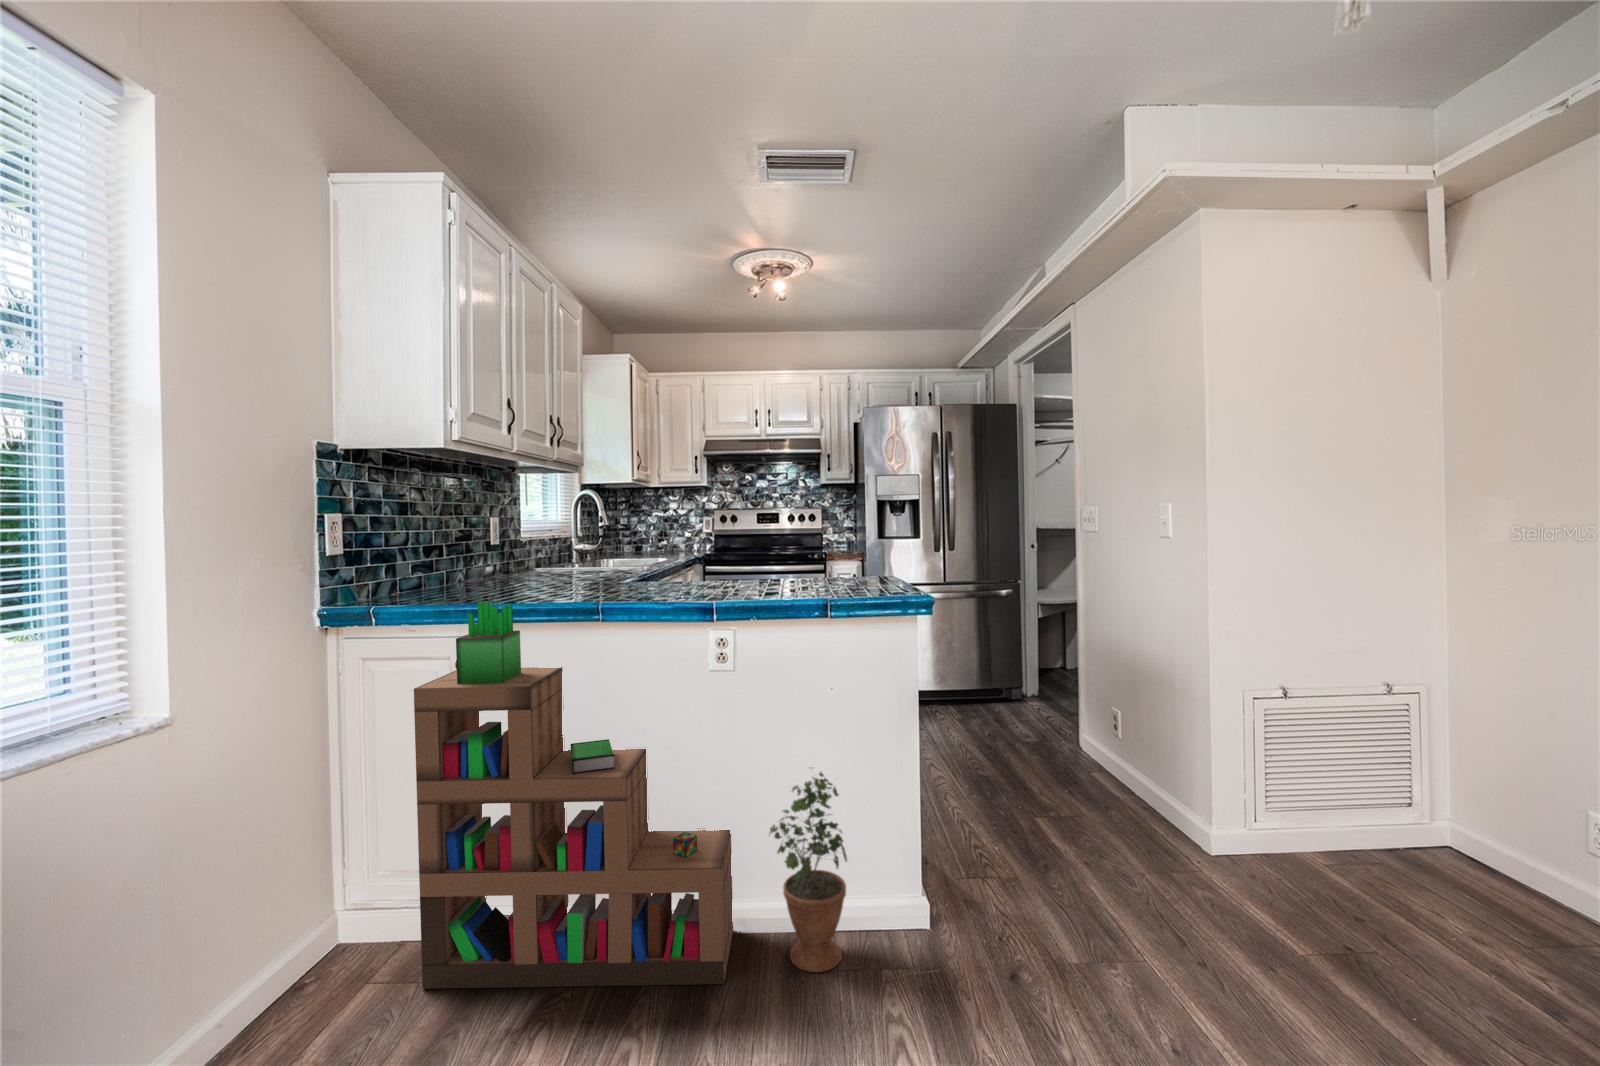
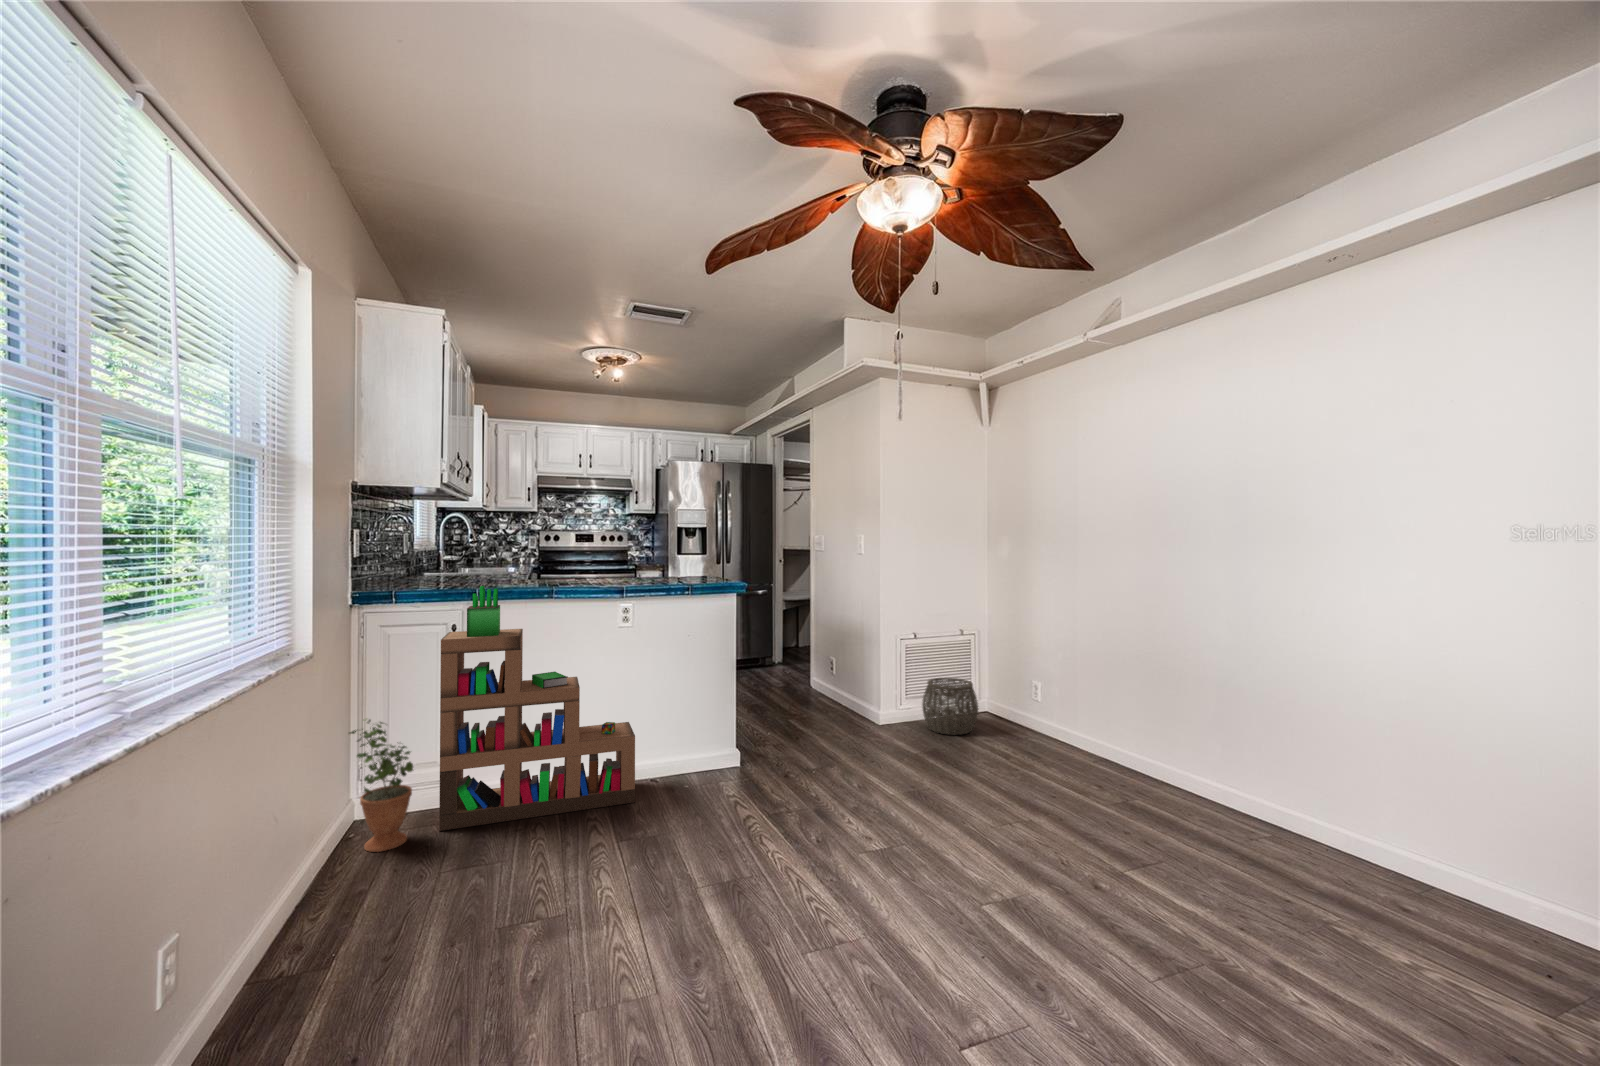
potted plant: present [770,767,847,972] -> present [349,720,413,852]
woven basket: none [1301,779,1445,910] -> present [922,678,978,735]

